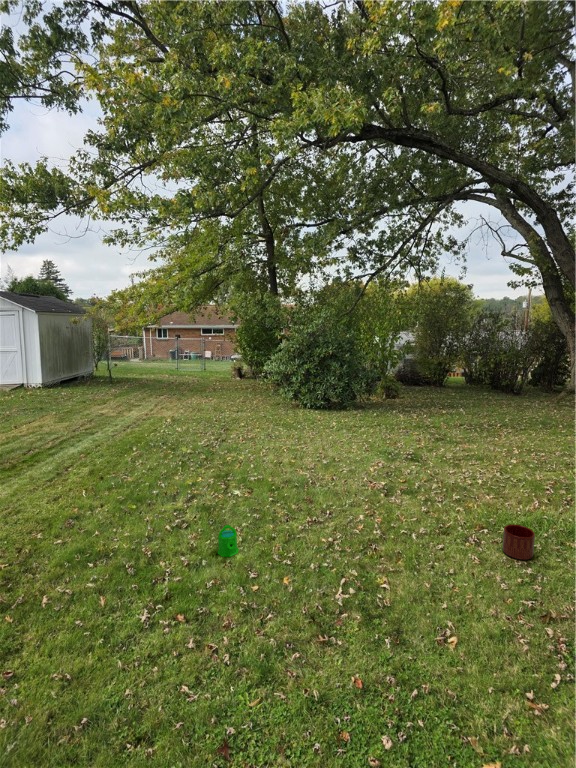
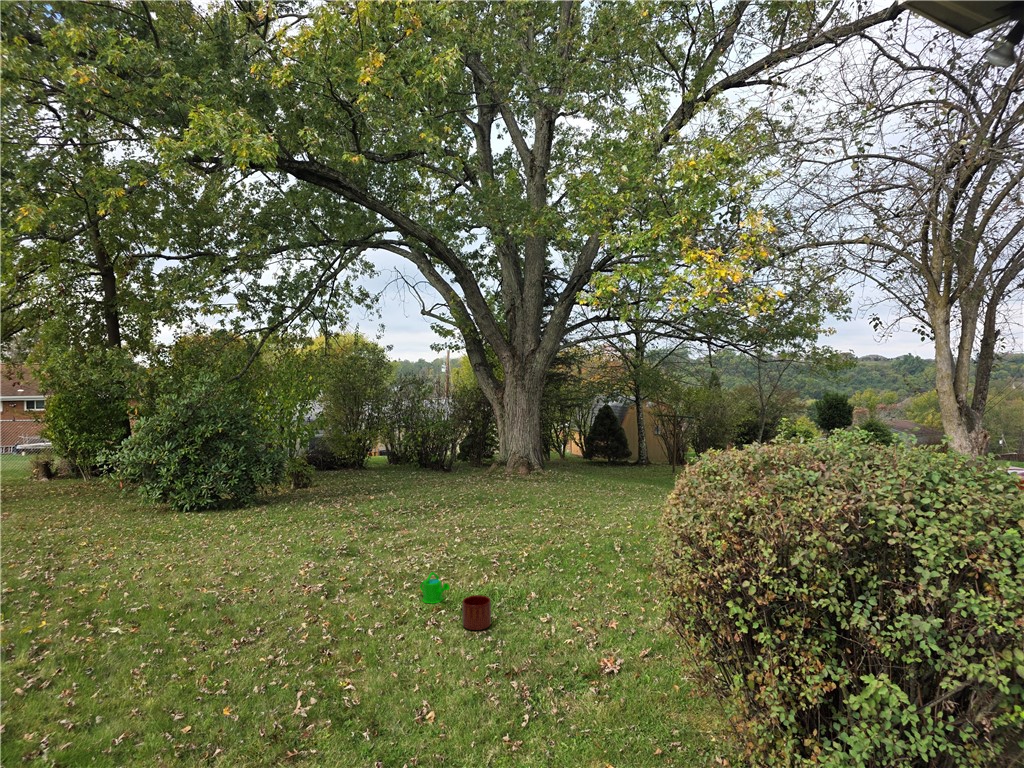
watering can: present [217,525,239,557] -> present [420,572,450,603]

